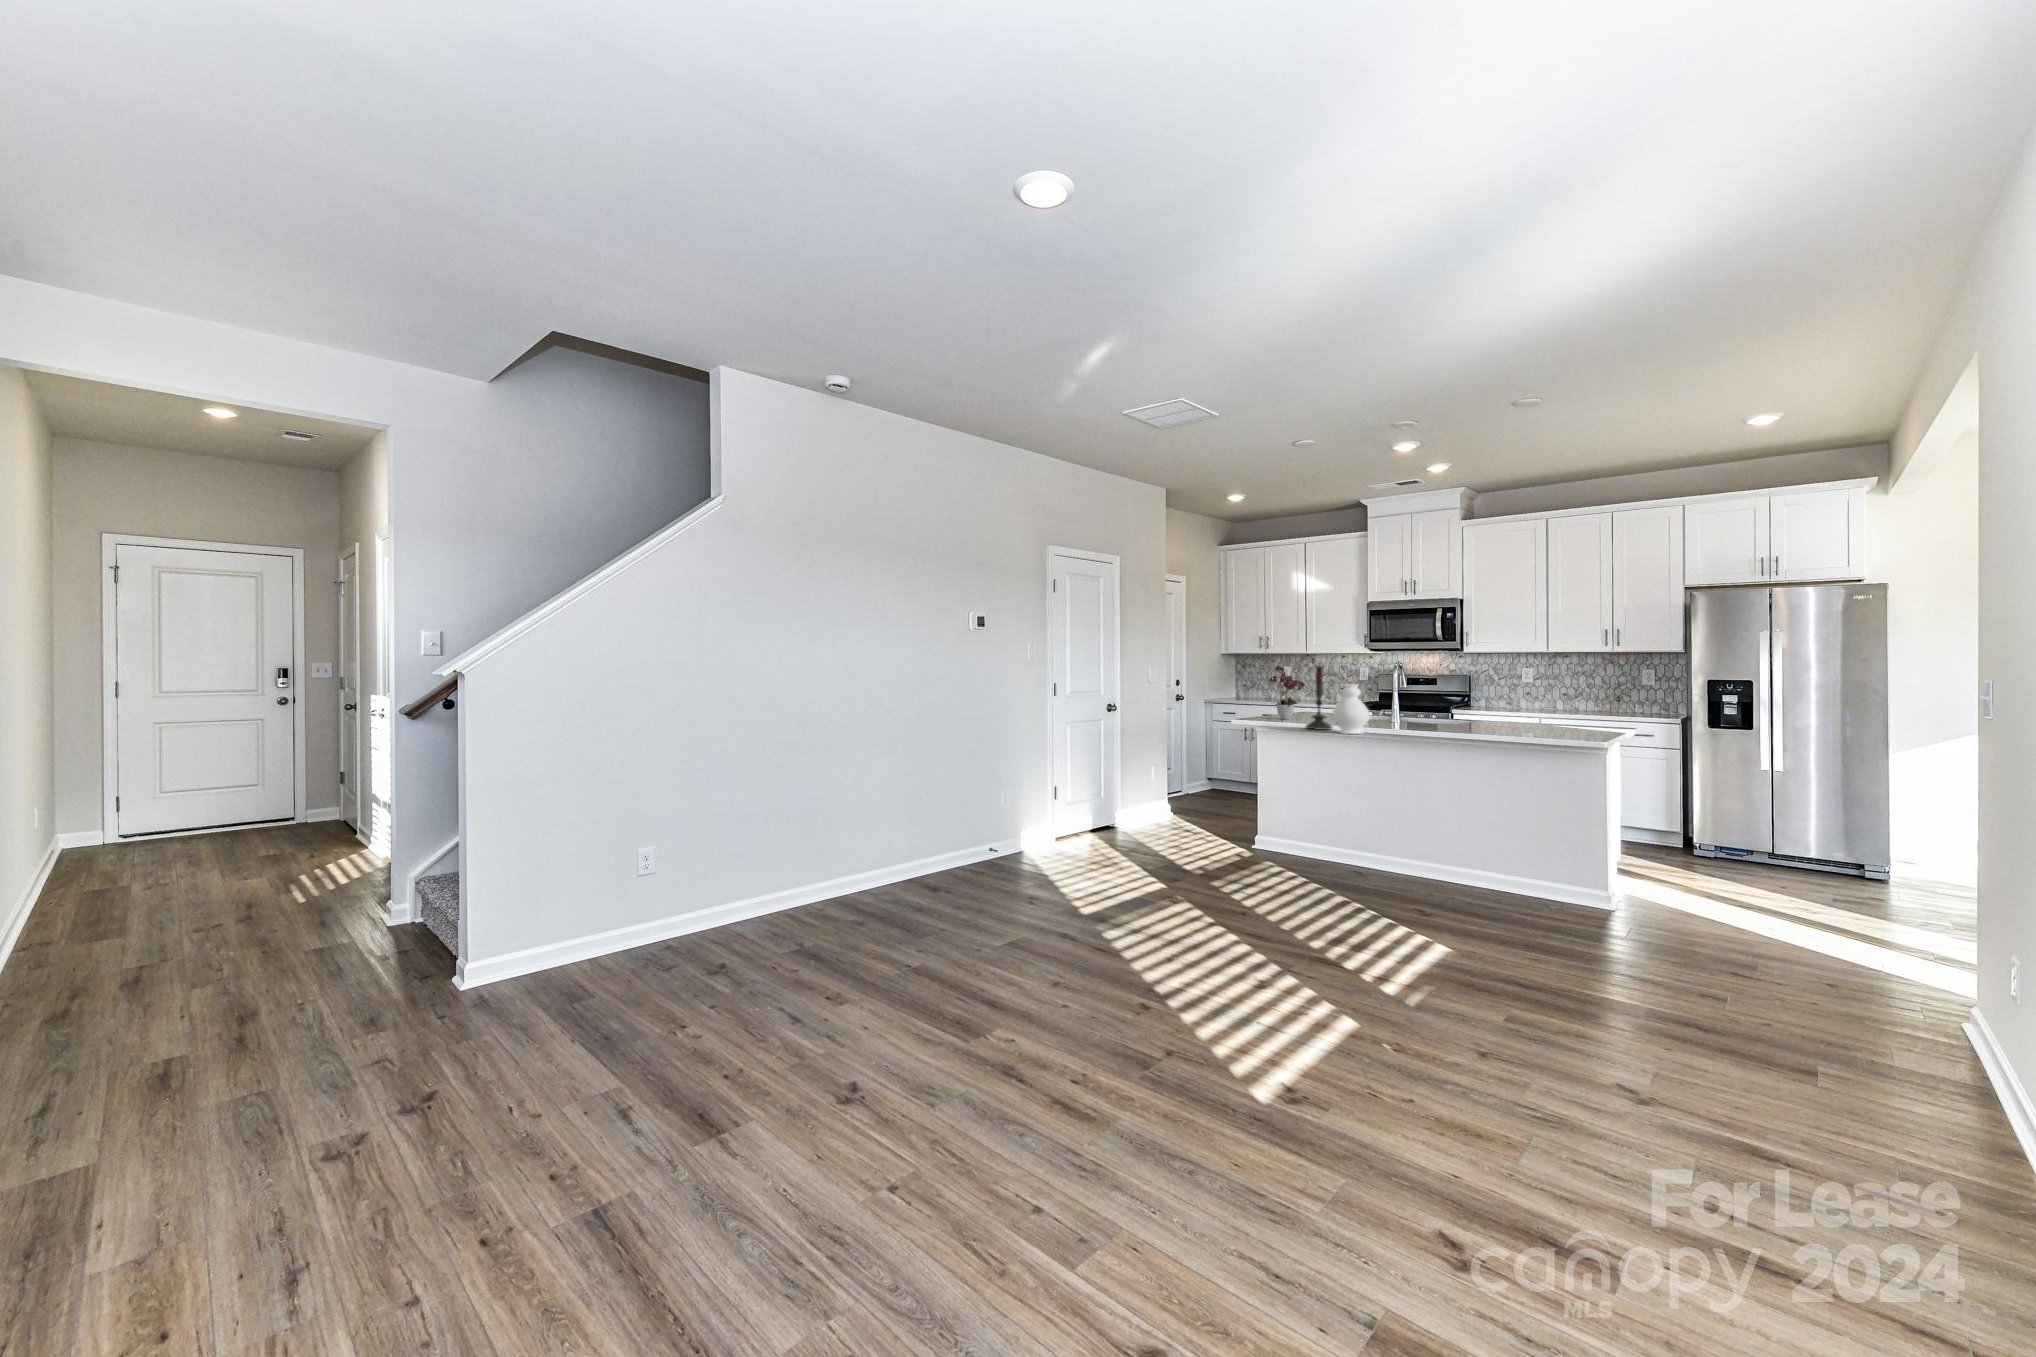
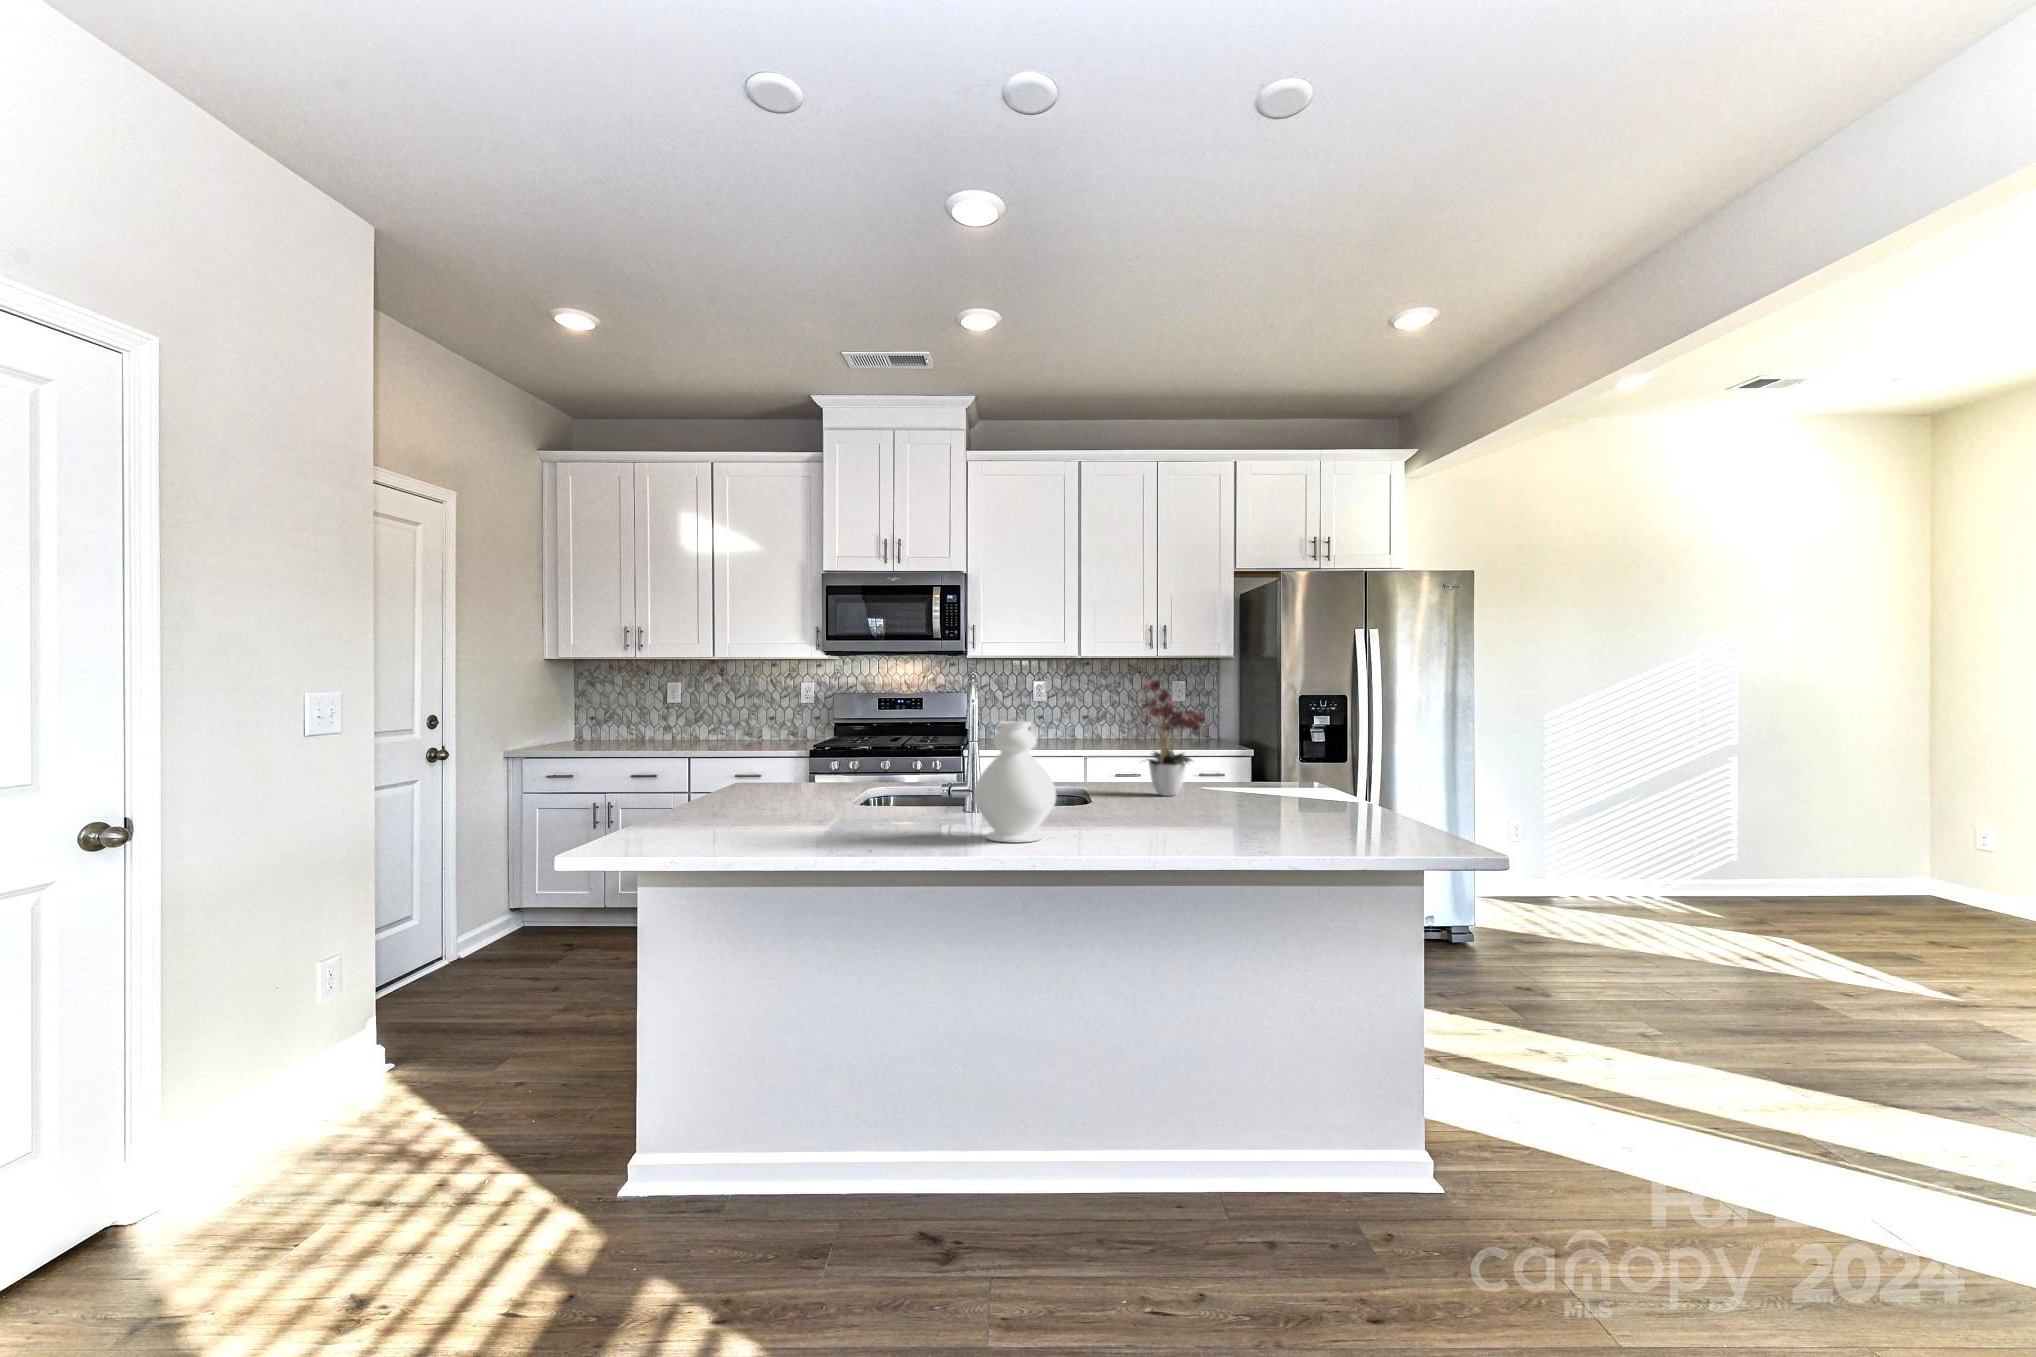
flower arrangement: present [1269,666,1304,719] -> present [1137,680,1205,796]
candle: present [1306,666,1332,730] -> none [887,675,947,832]

